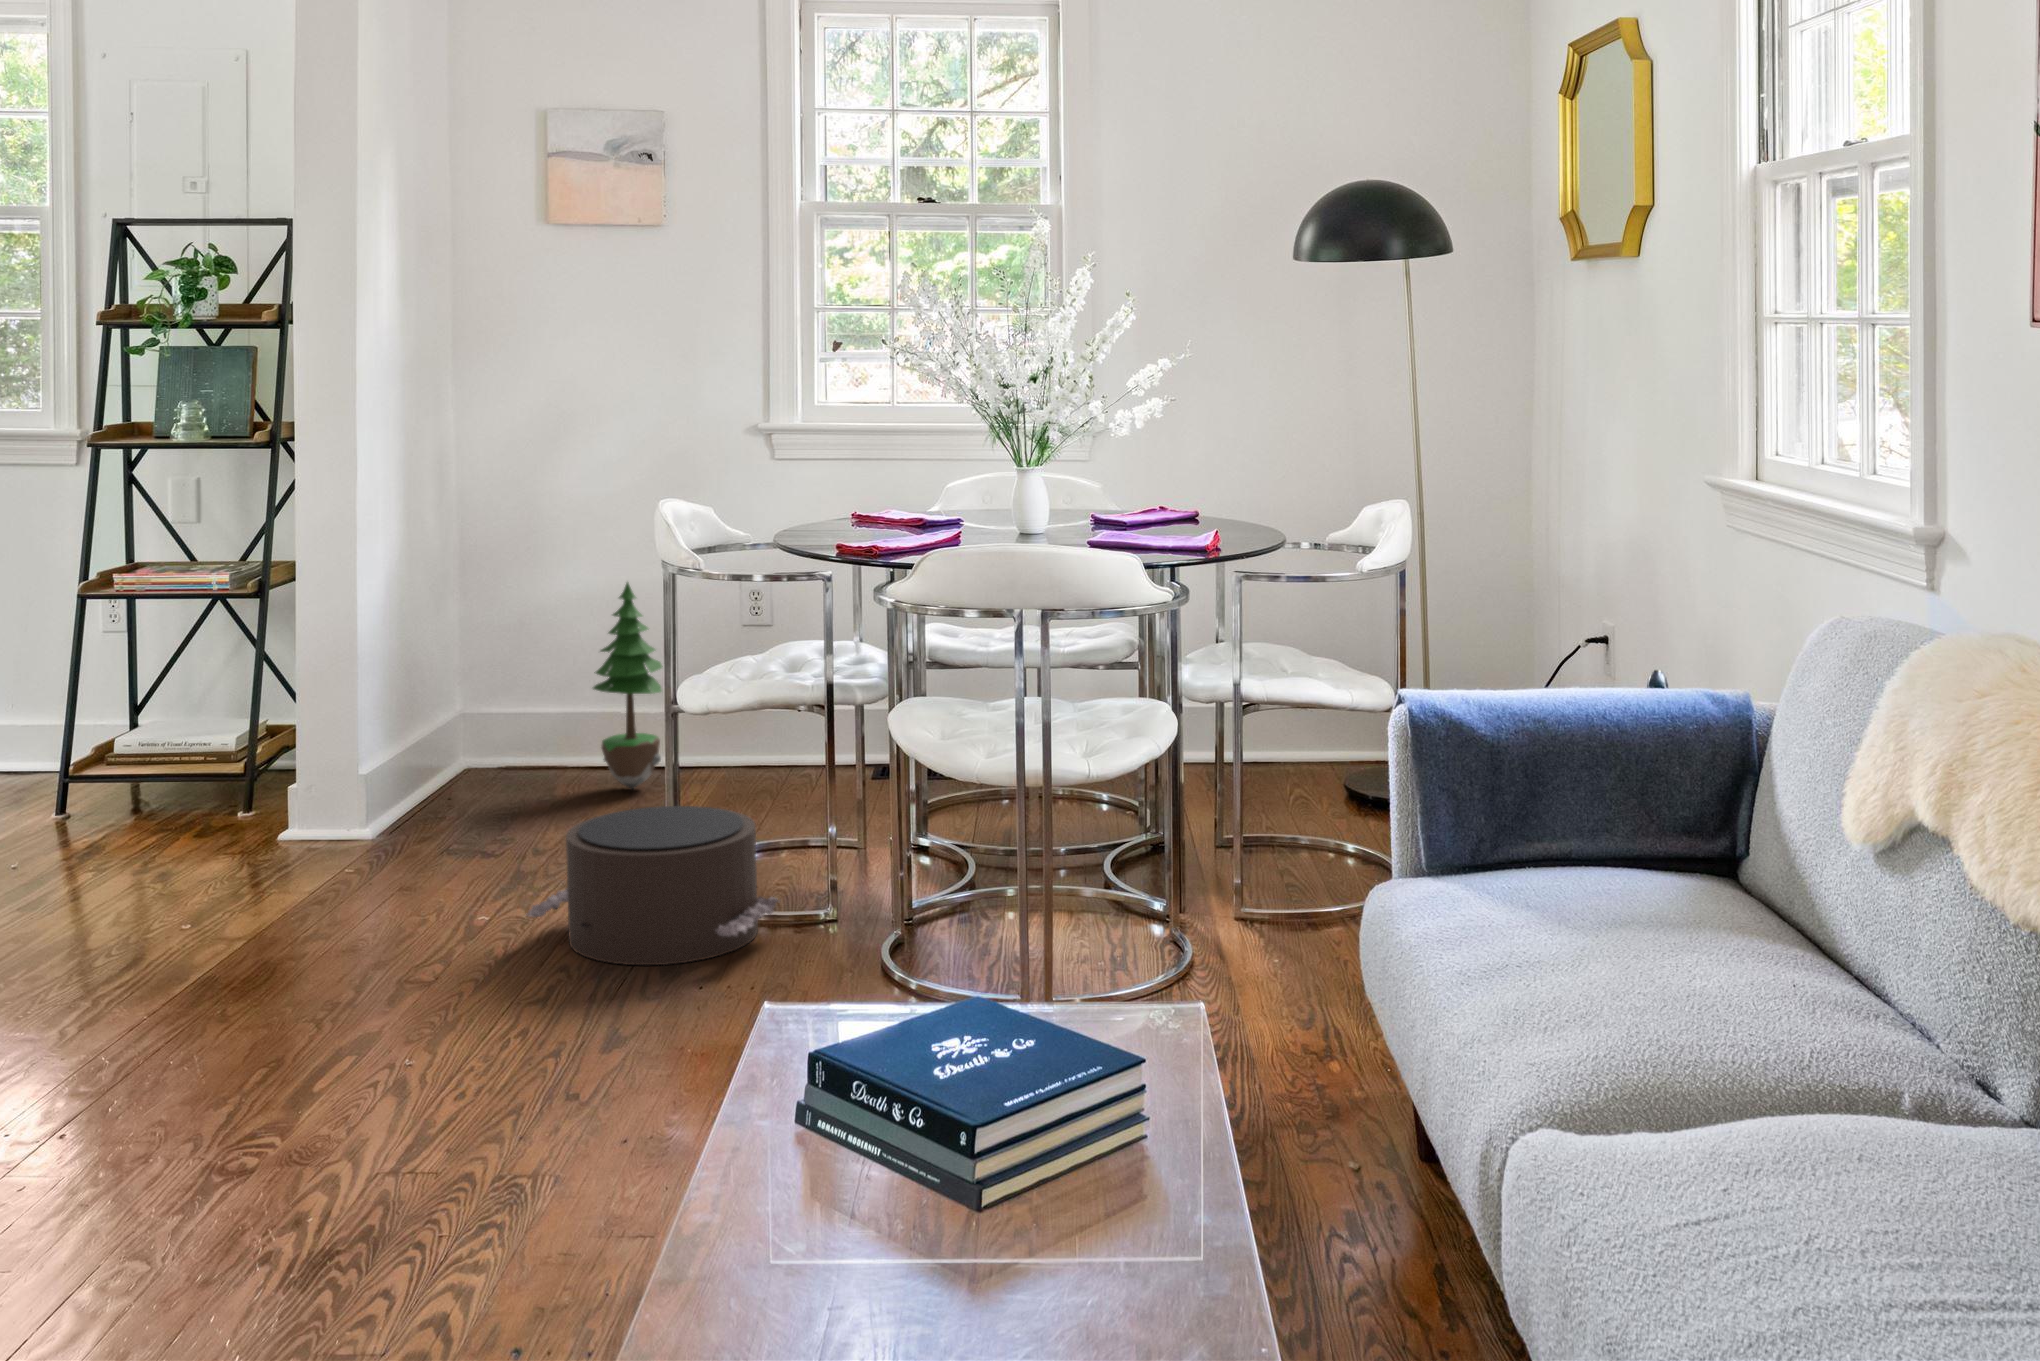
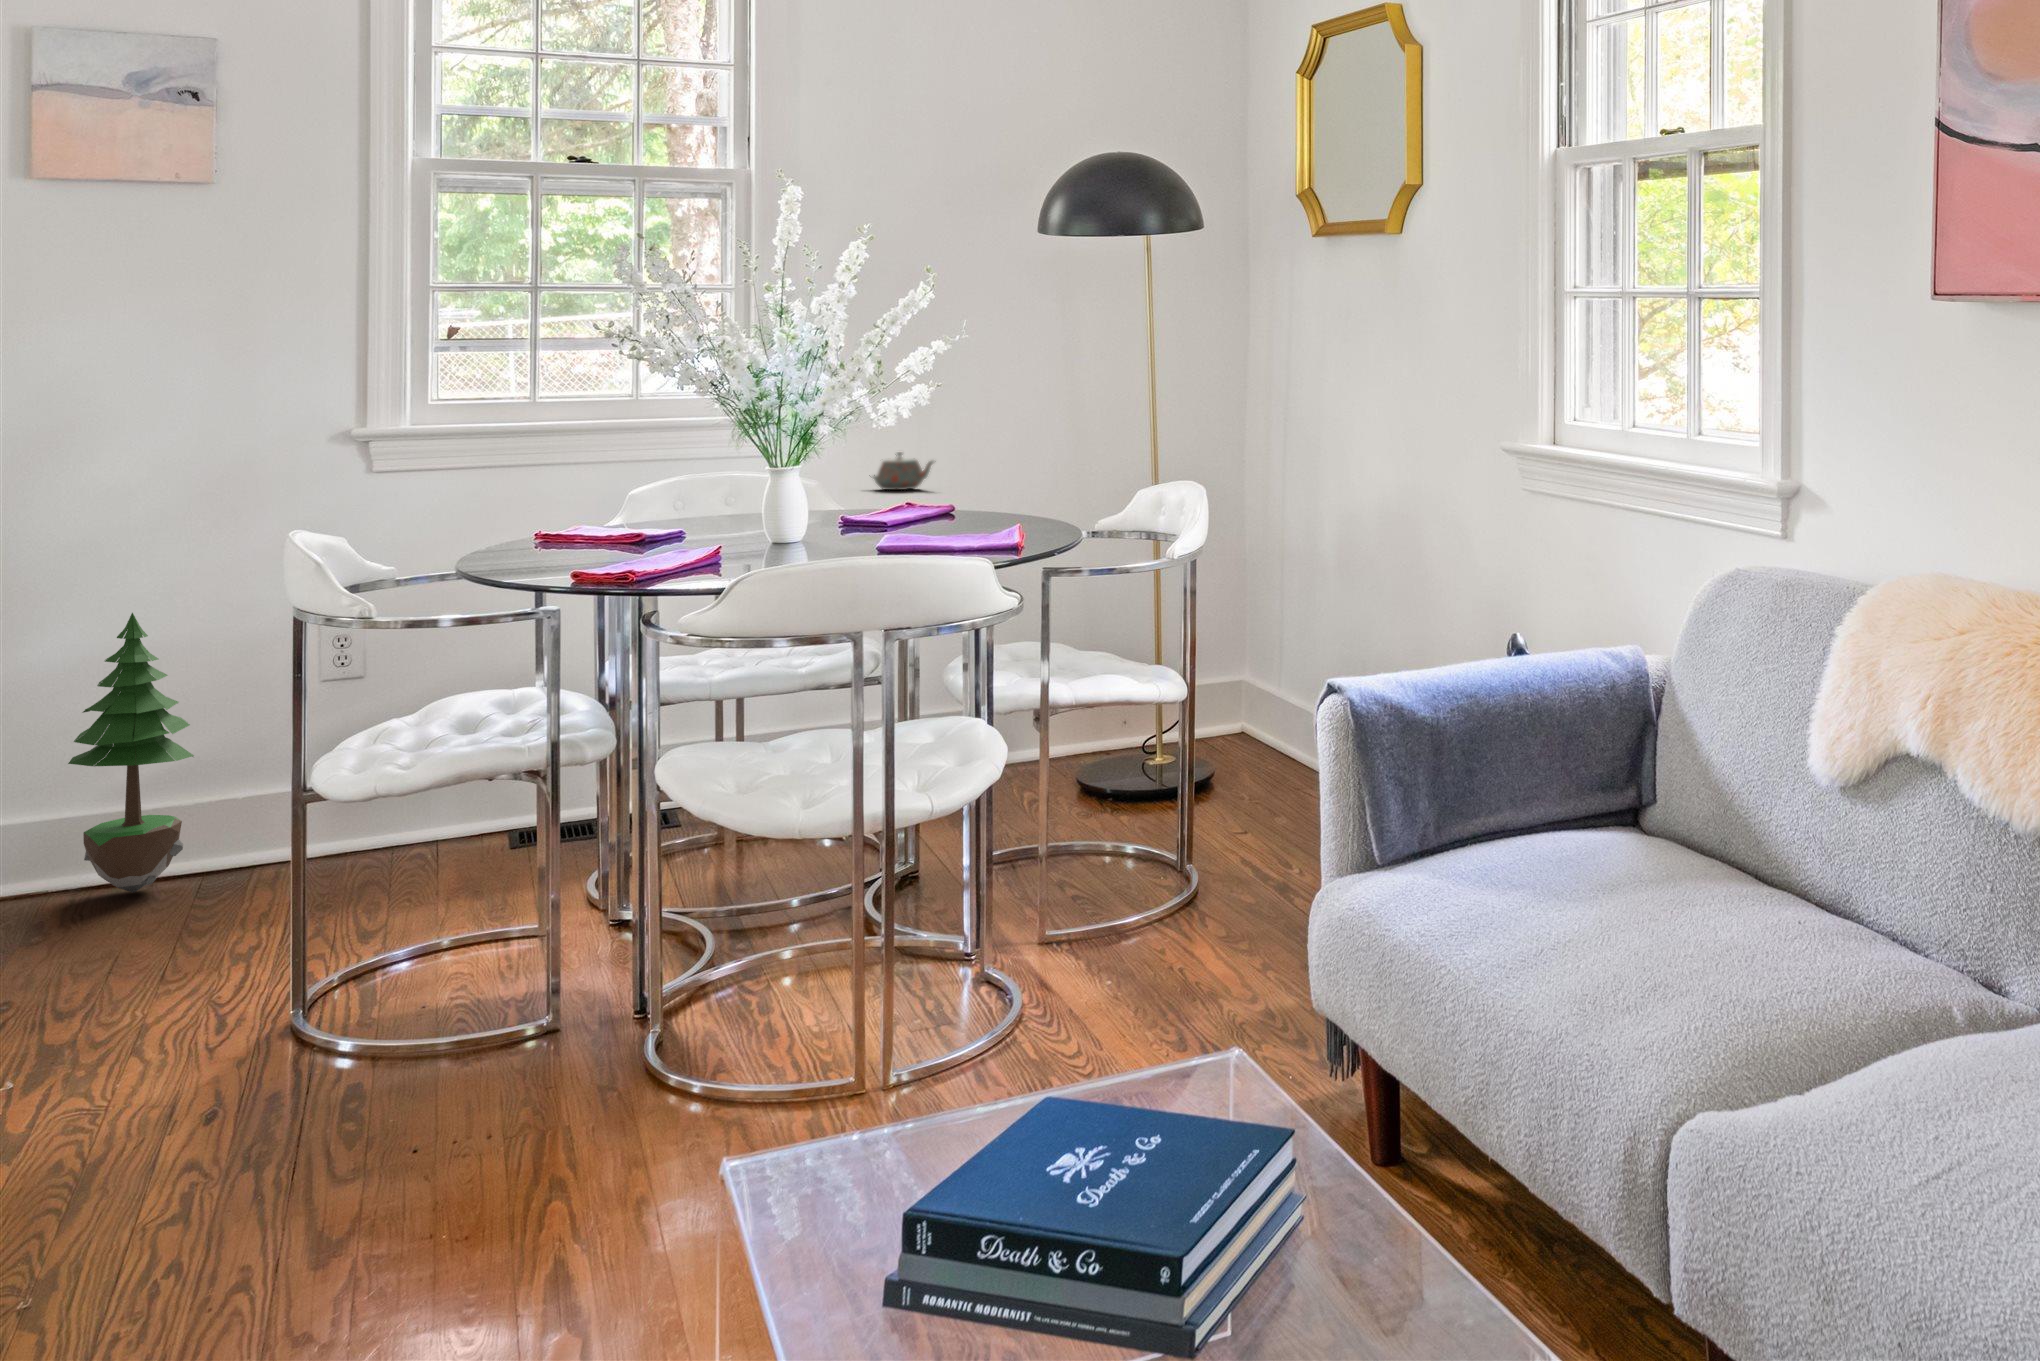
teapot: none [1161,470,1218,505] -> present [869,452,933,490]
pouf: present [526,806,780,965] -> none [54,902,470,1141]

